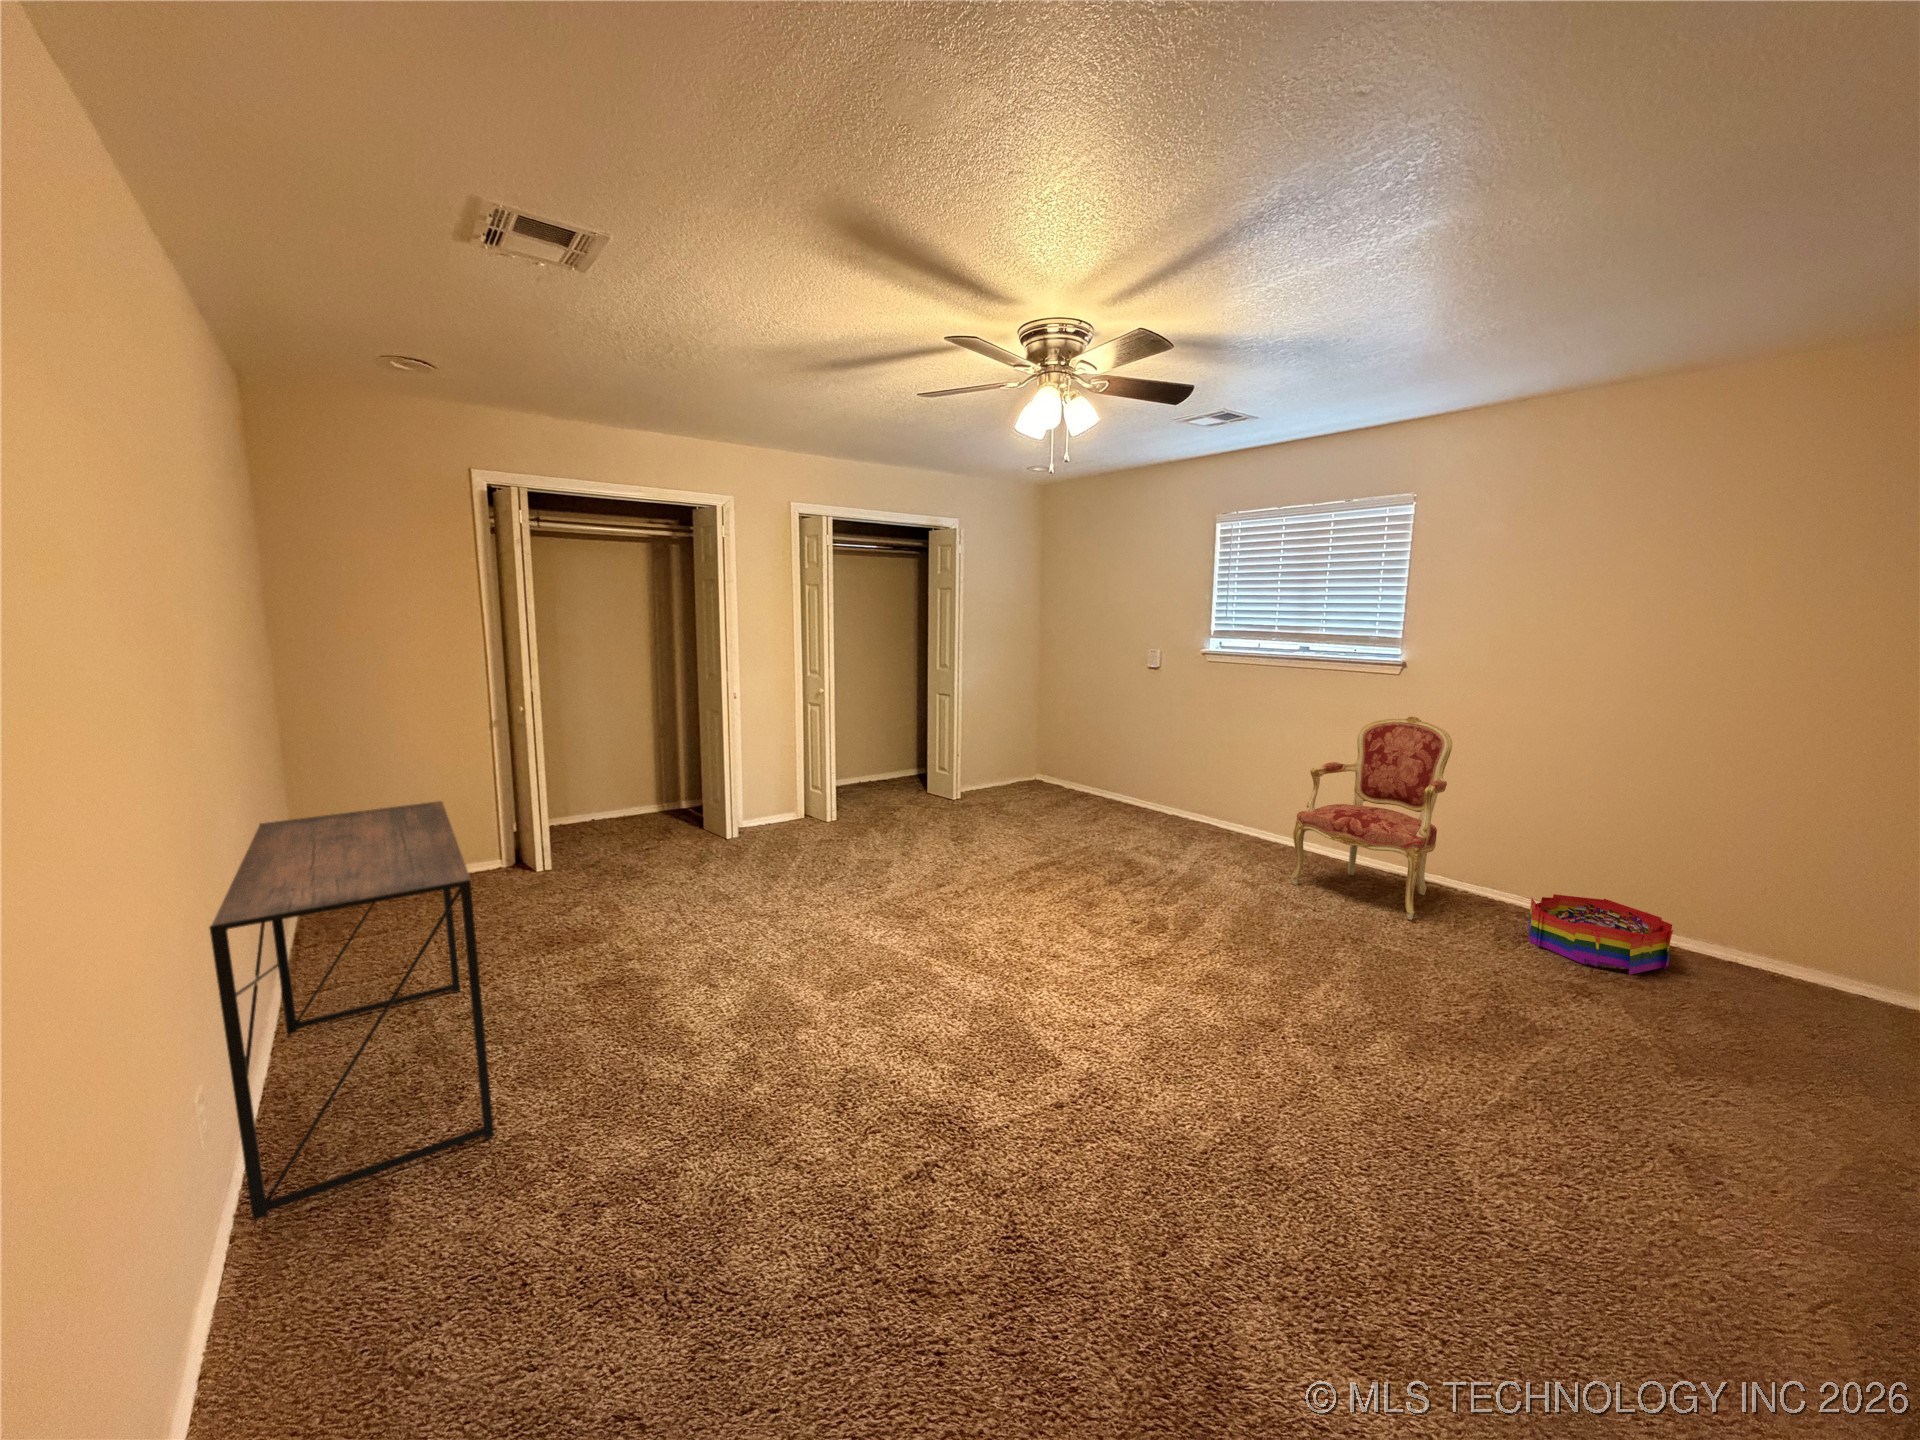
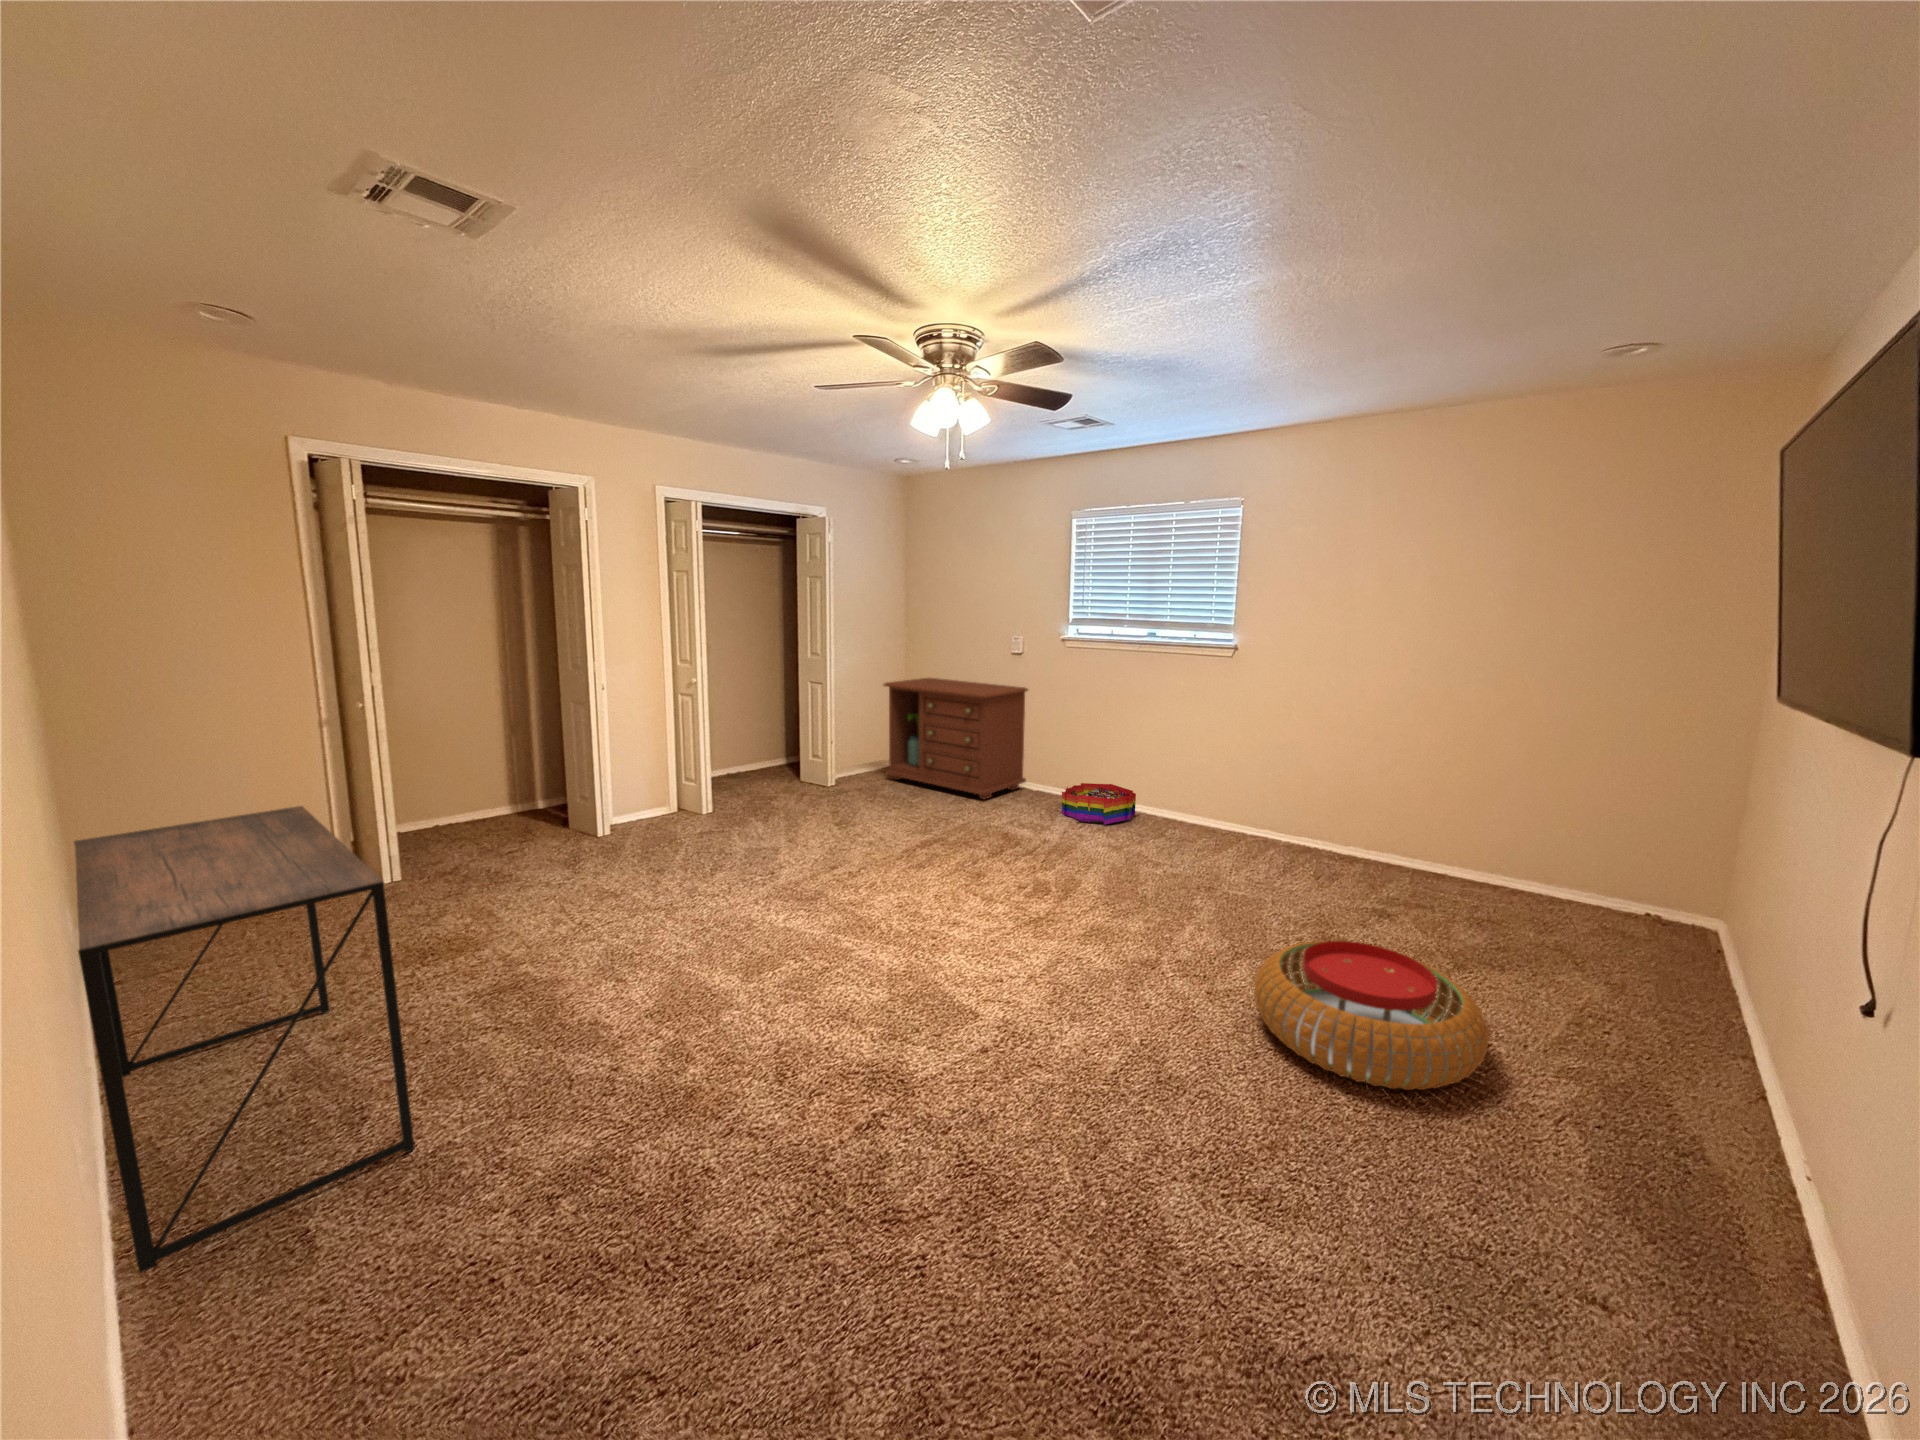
dresser: none [1012,691,1167,823] -> present [884,678,1028,799]
armchair: present [1291,717,1452,920] -> none [1147,693,1274,866]
storage bin: present [1528,894,1673,975] -> present [1062,783,1136,825]
pouf: none [1392,1023,1715,1234] -> present [1254,941,1488,1090]

